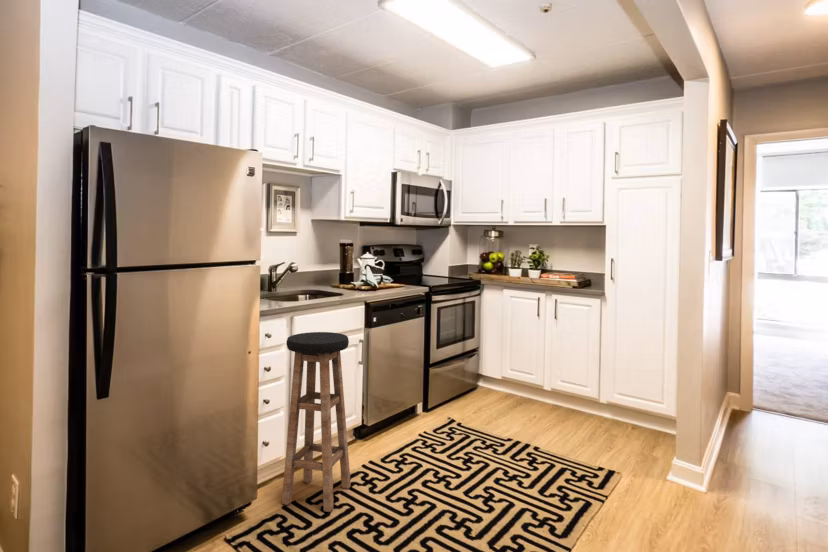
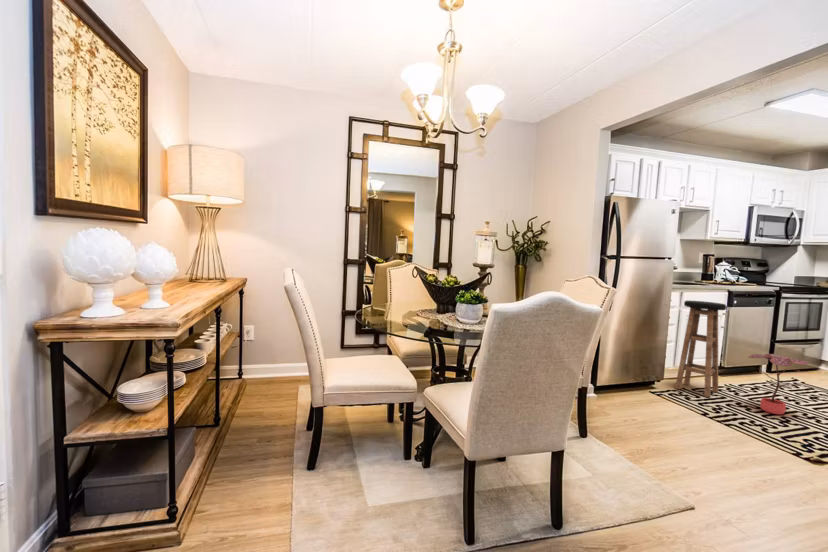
potted plant: none [379,414,454,521] -> present [749,354,808,414]

